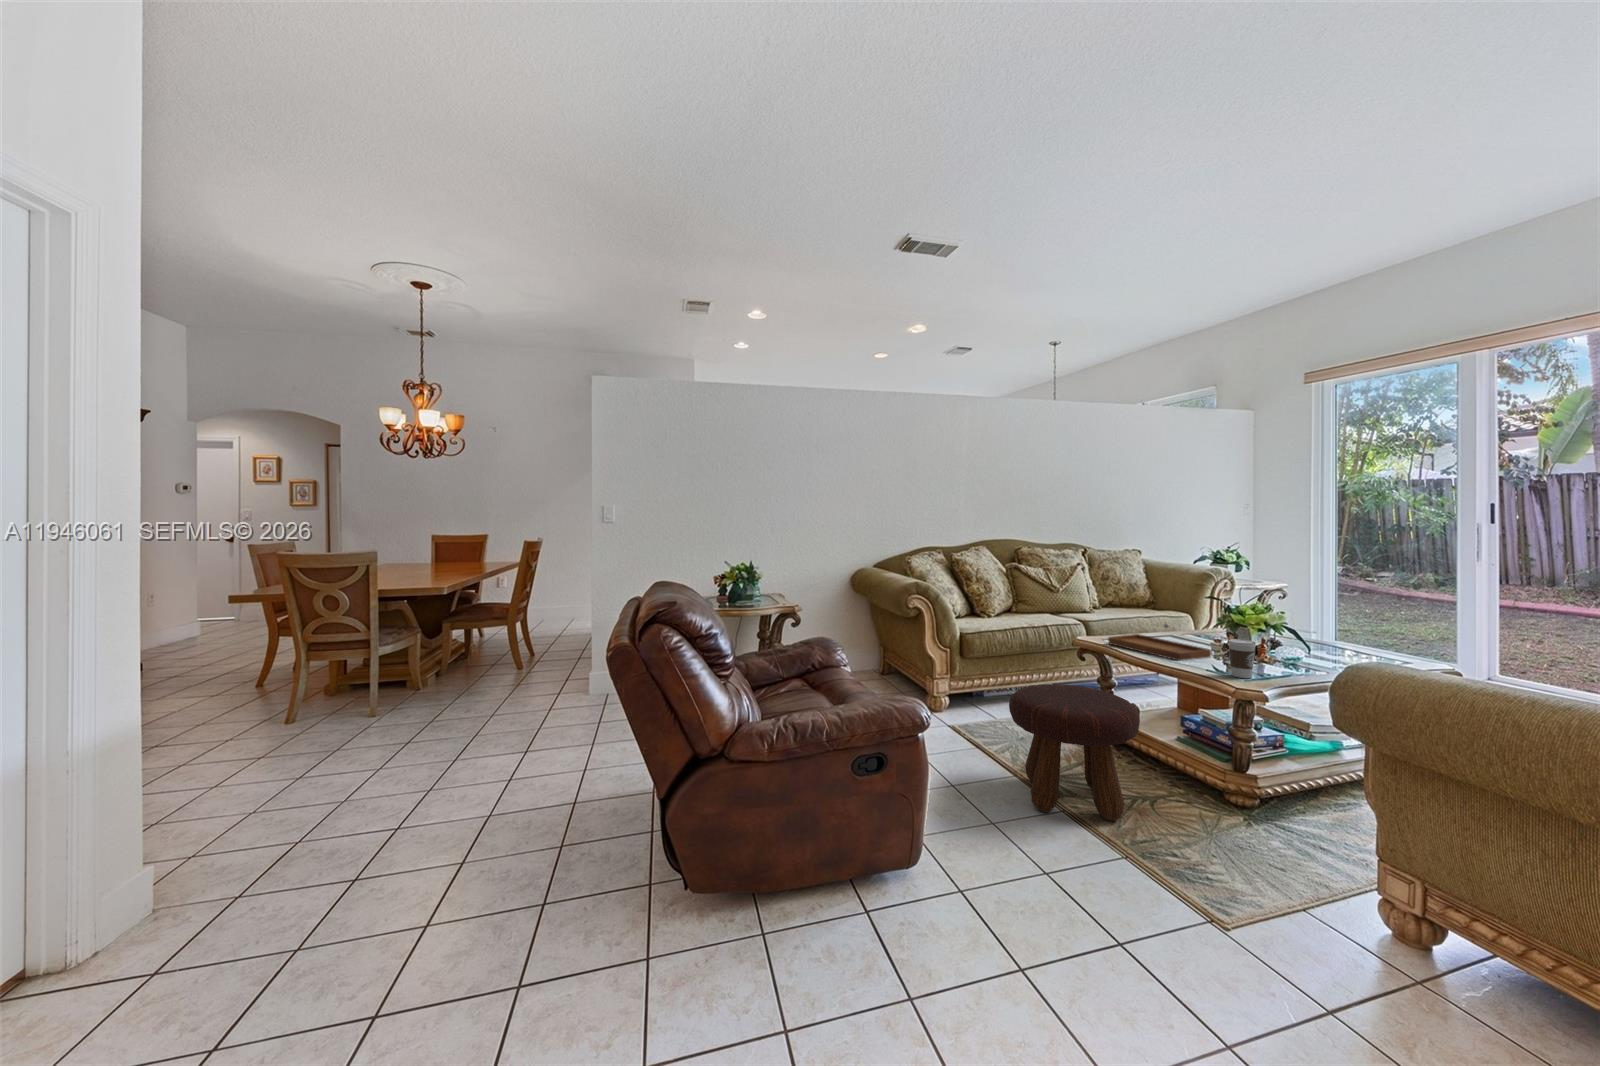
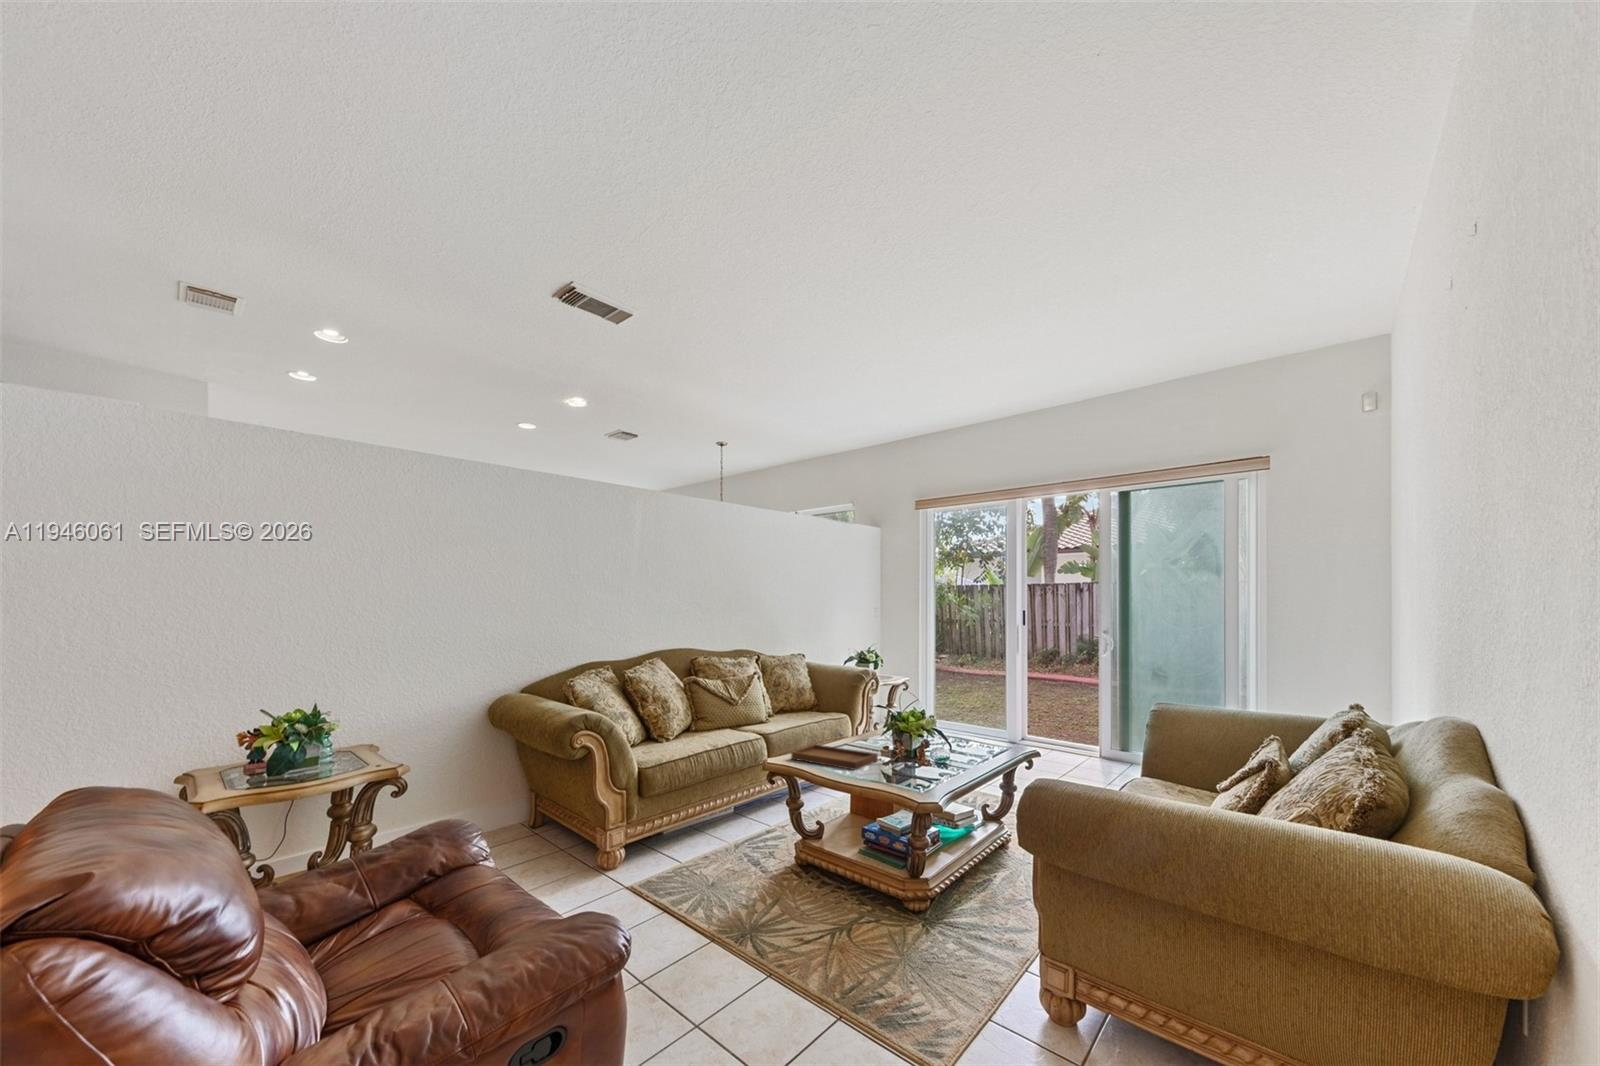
coffee cup: present [1228,639,1256,678] -> none [896,744,917,782]
footstool: present [1009,684,1140,821] -> none [708,817,837,984]

